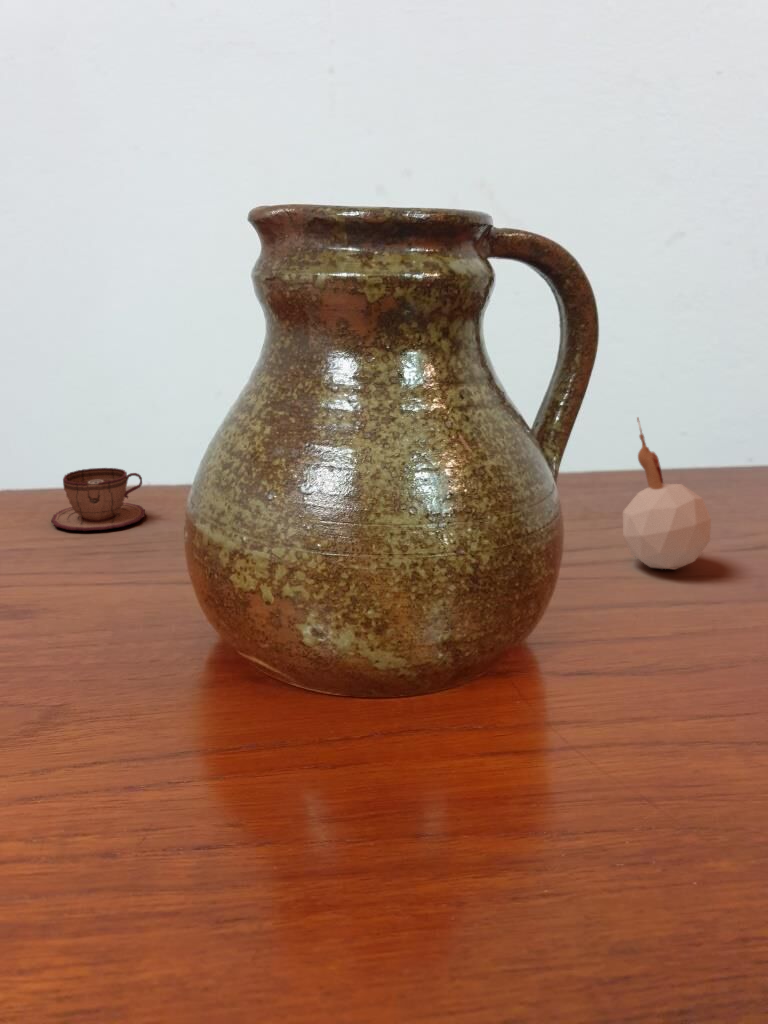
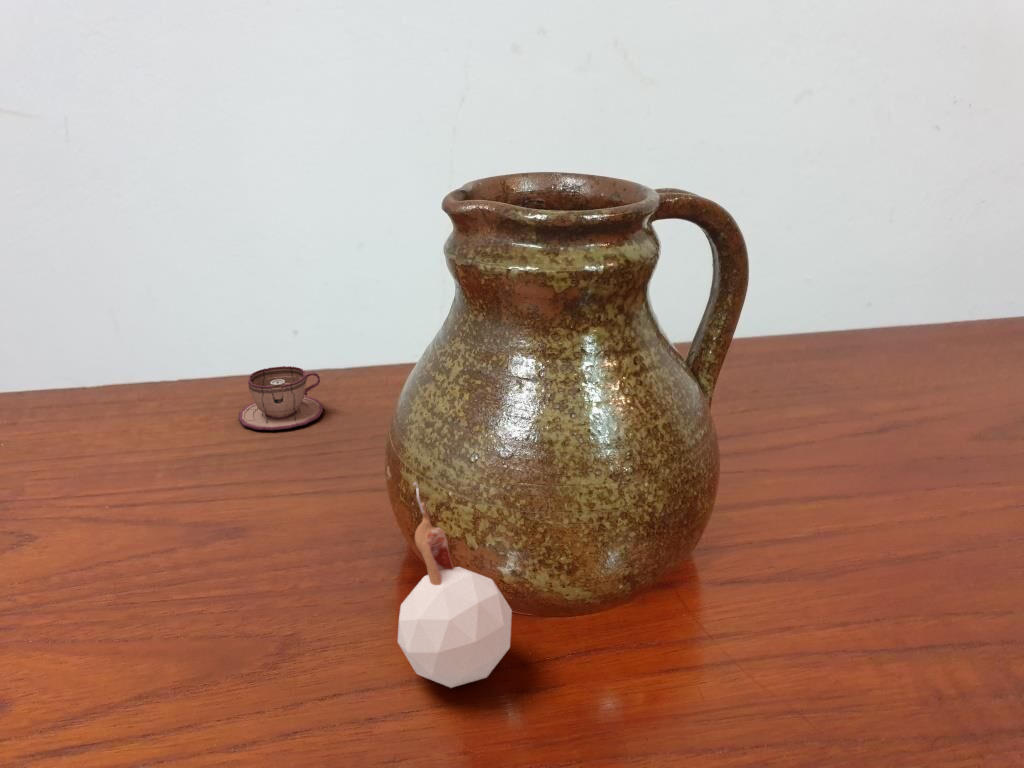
candle: present [623,418,711,569] -> present [398,482,512,688]

